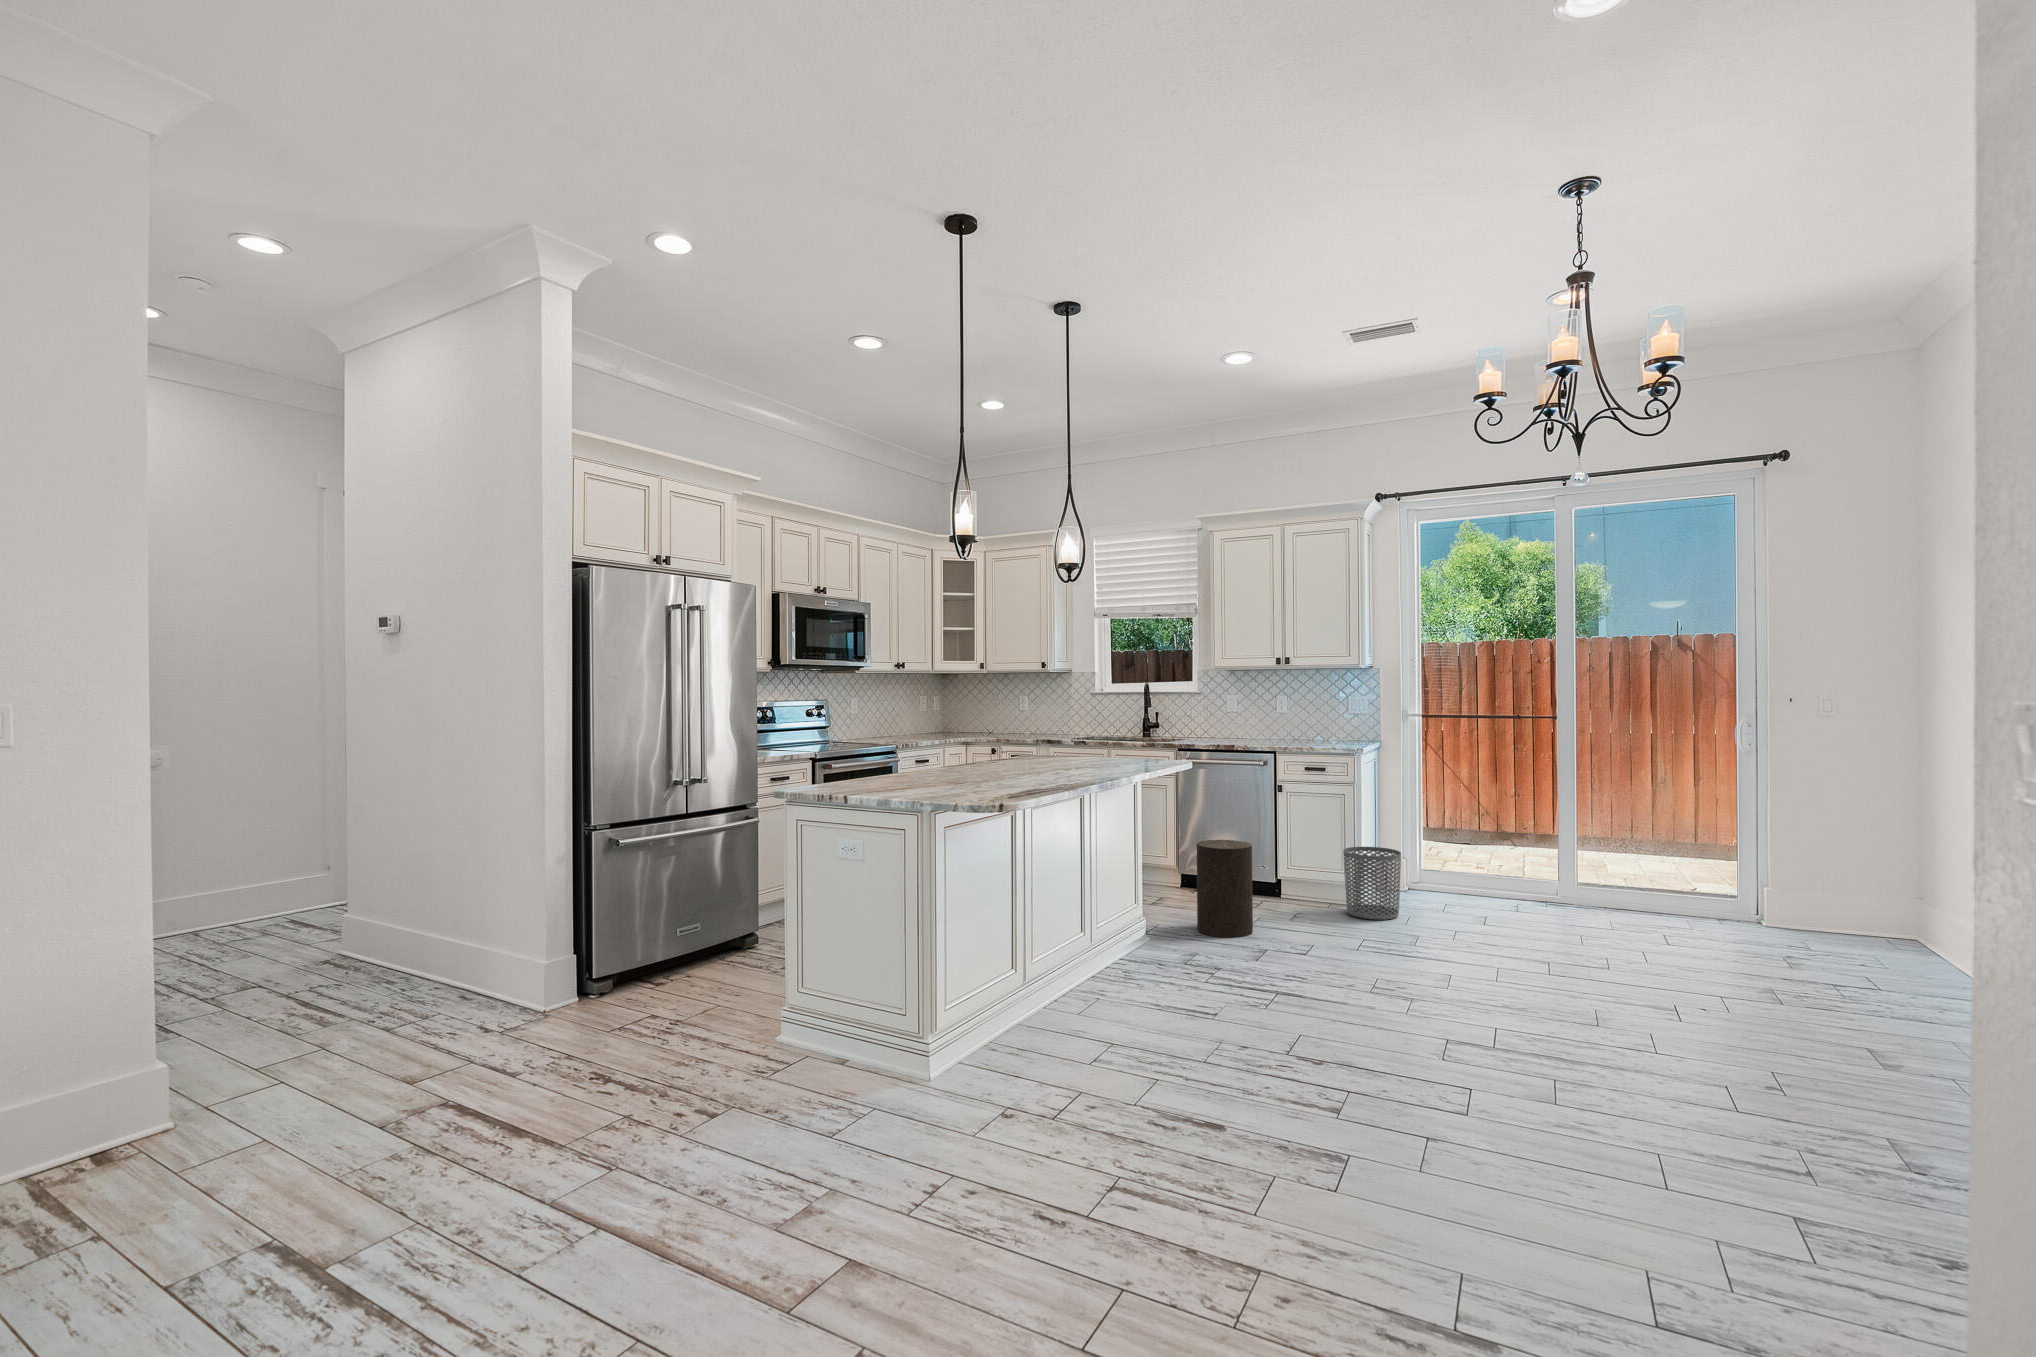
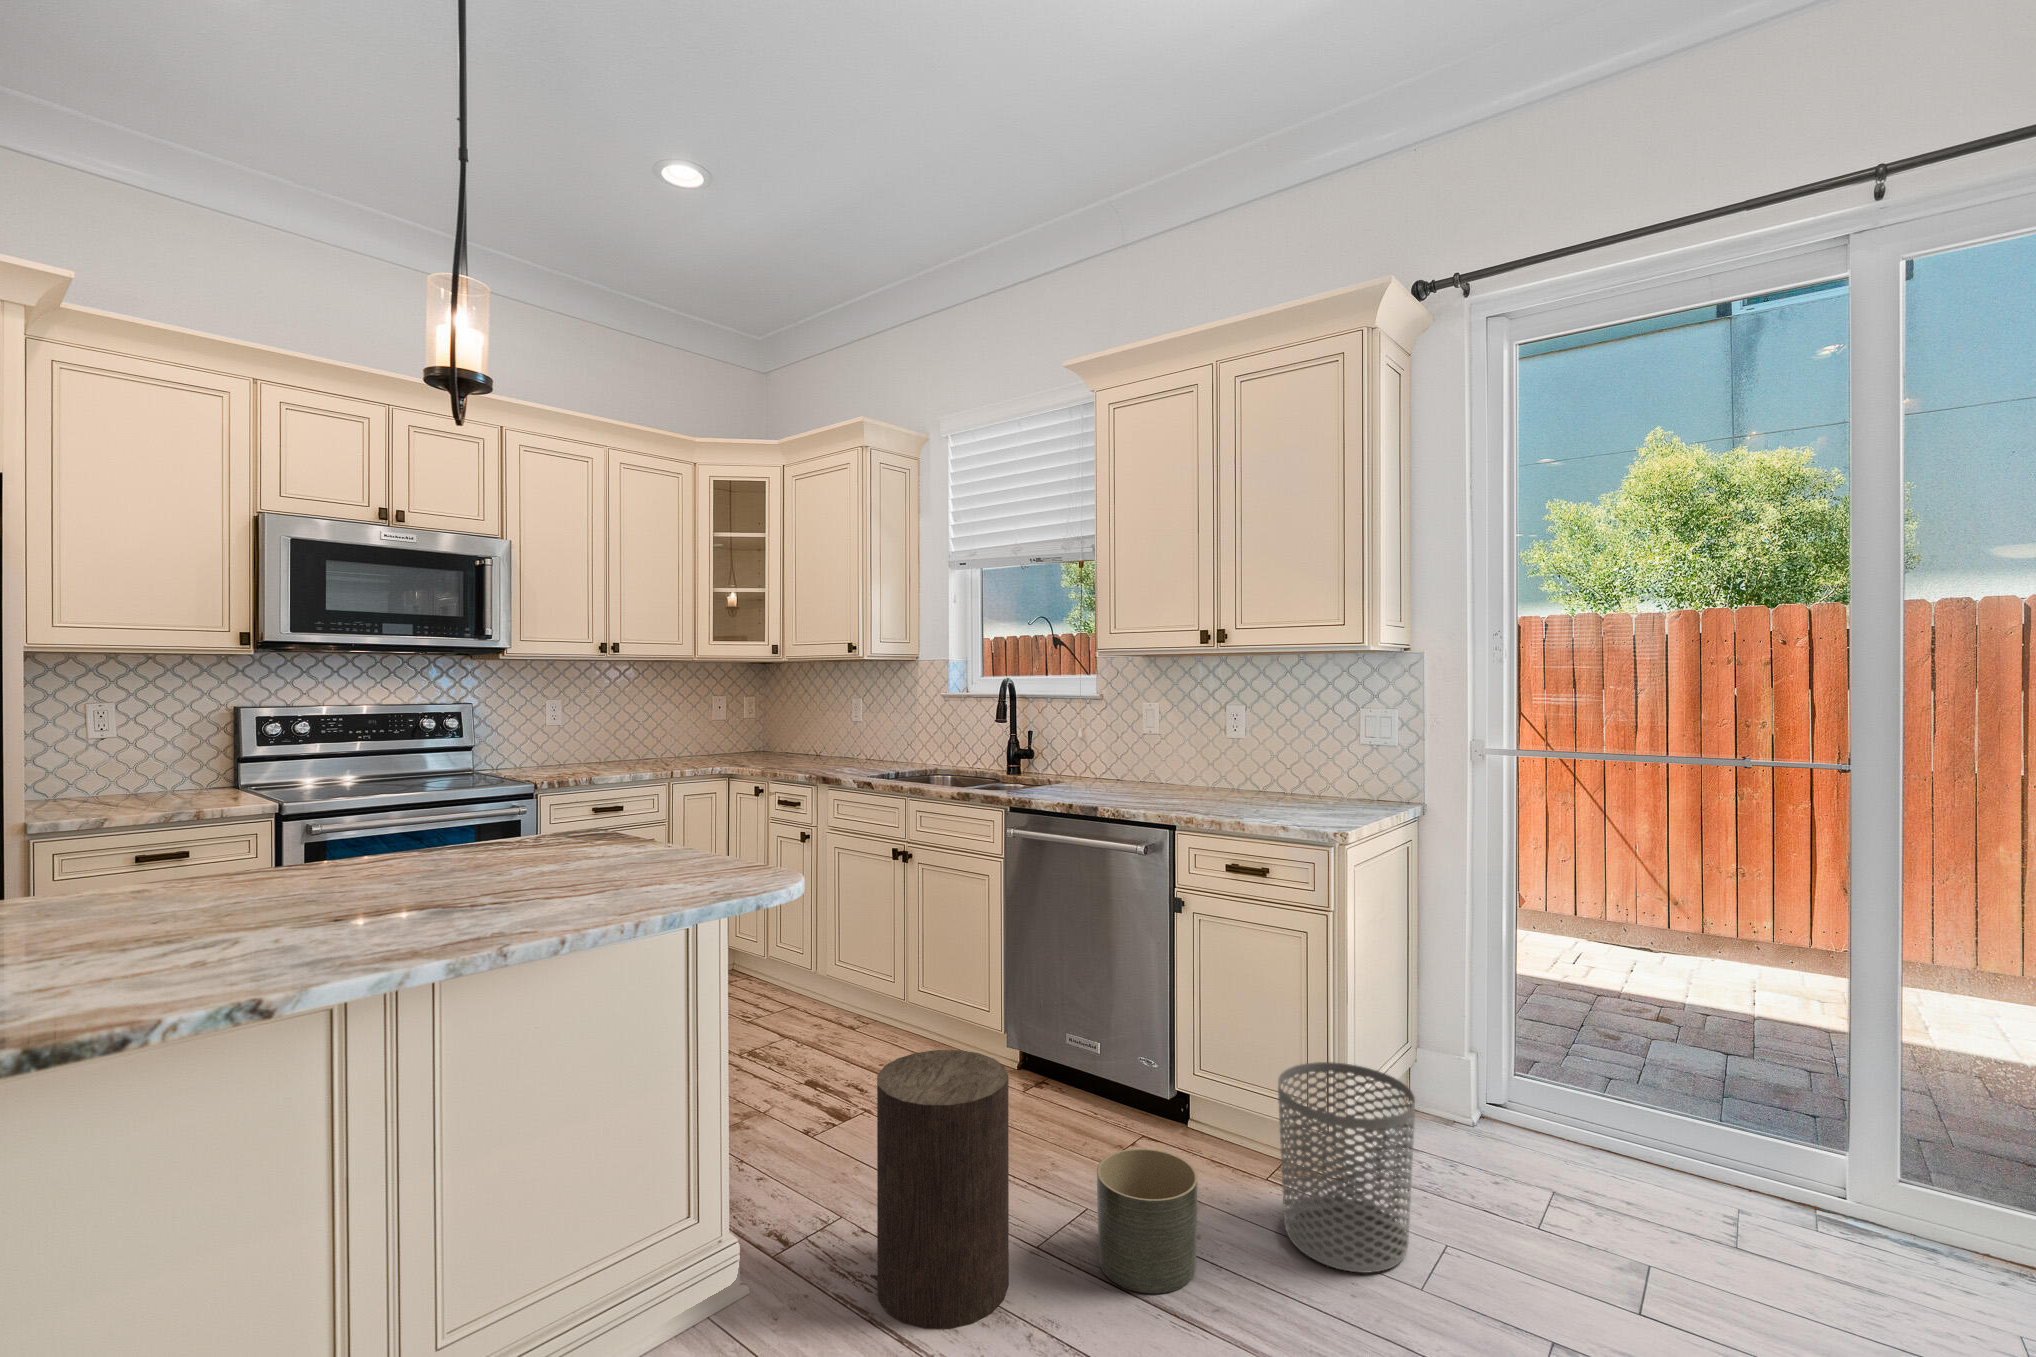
planter: none [1278,881,1321,927] -> present [1097,1149,1198,1294]

